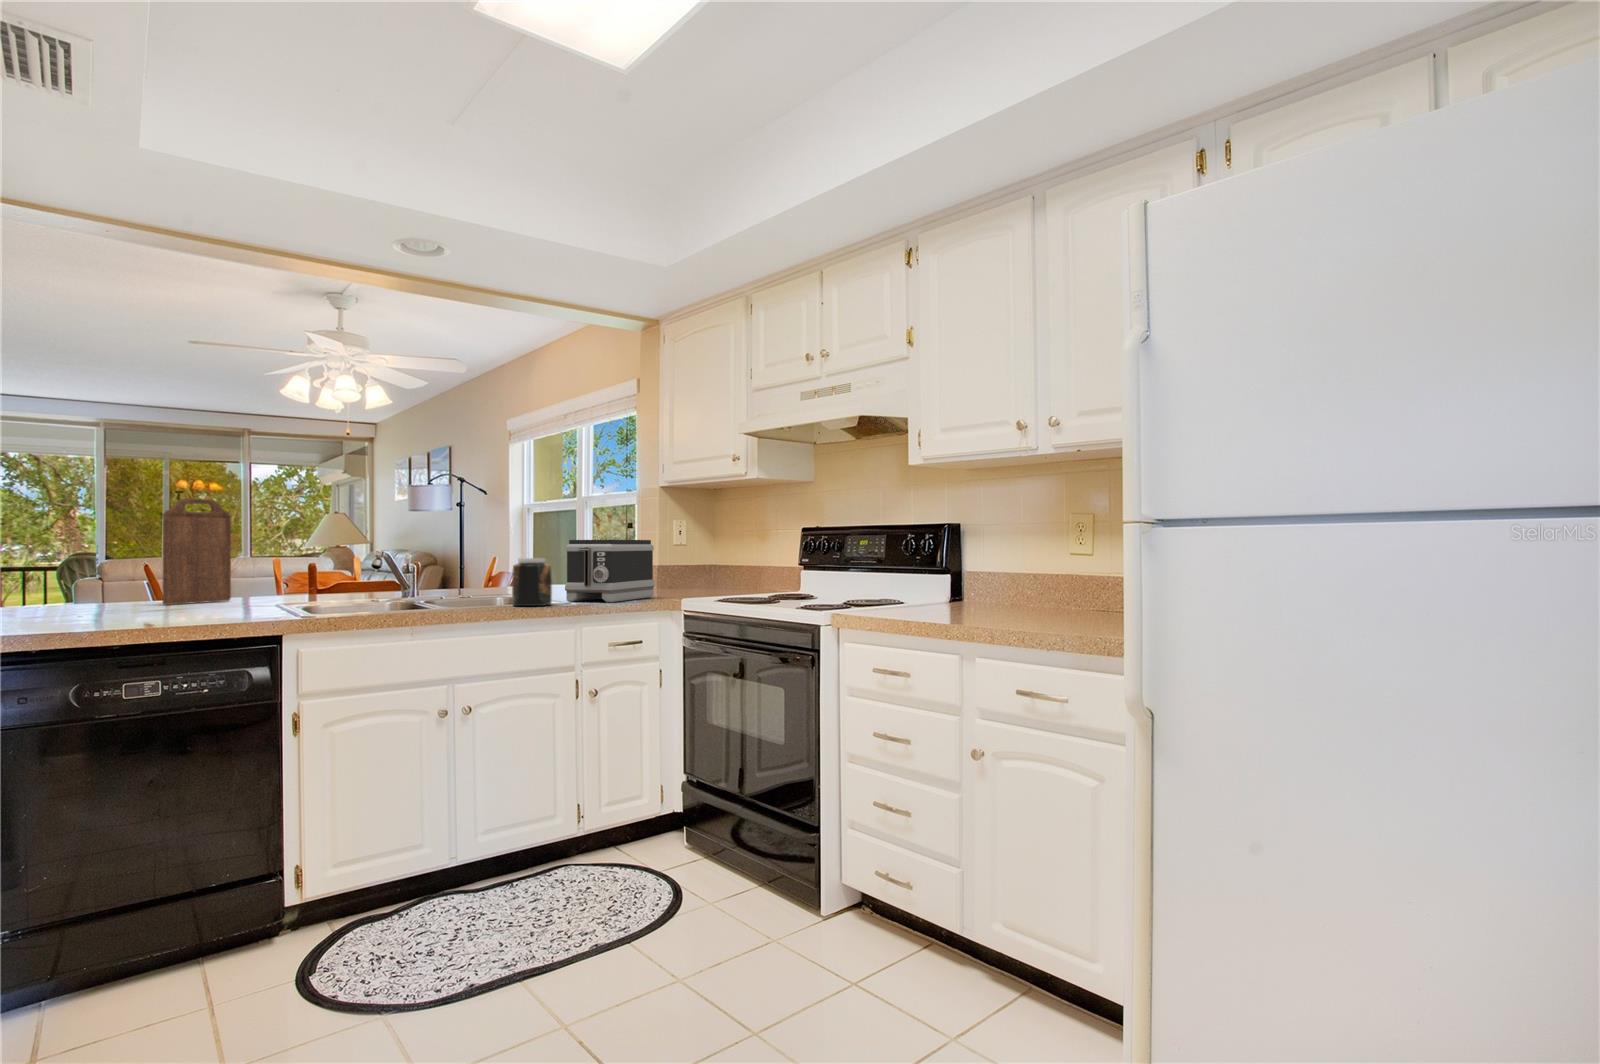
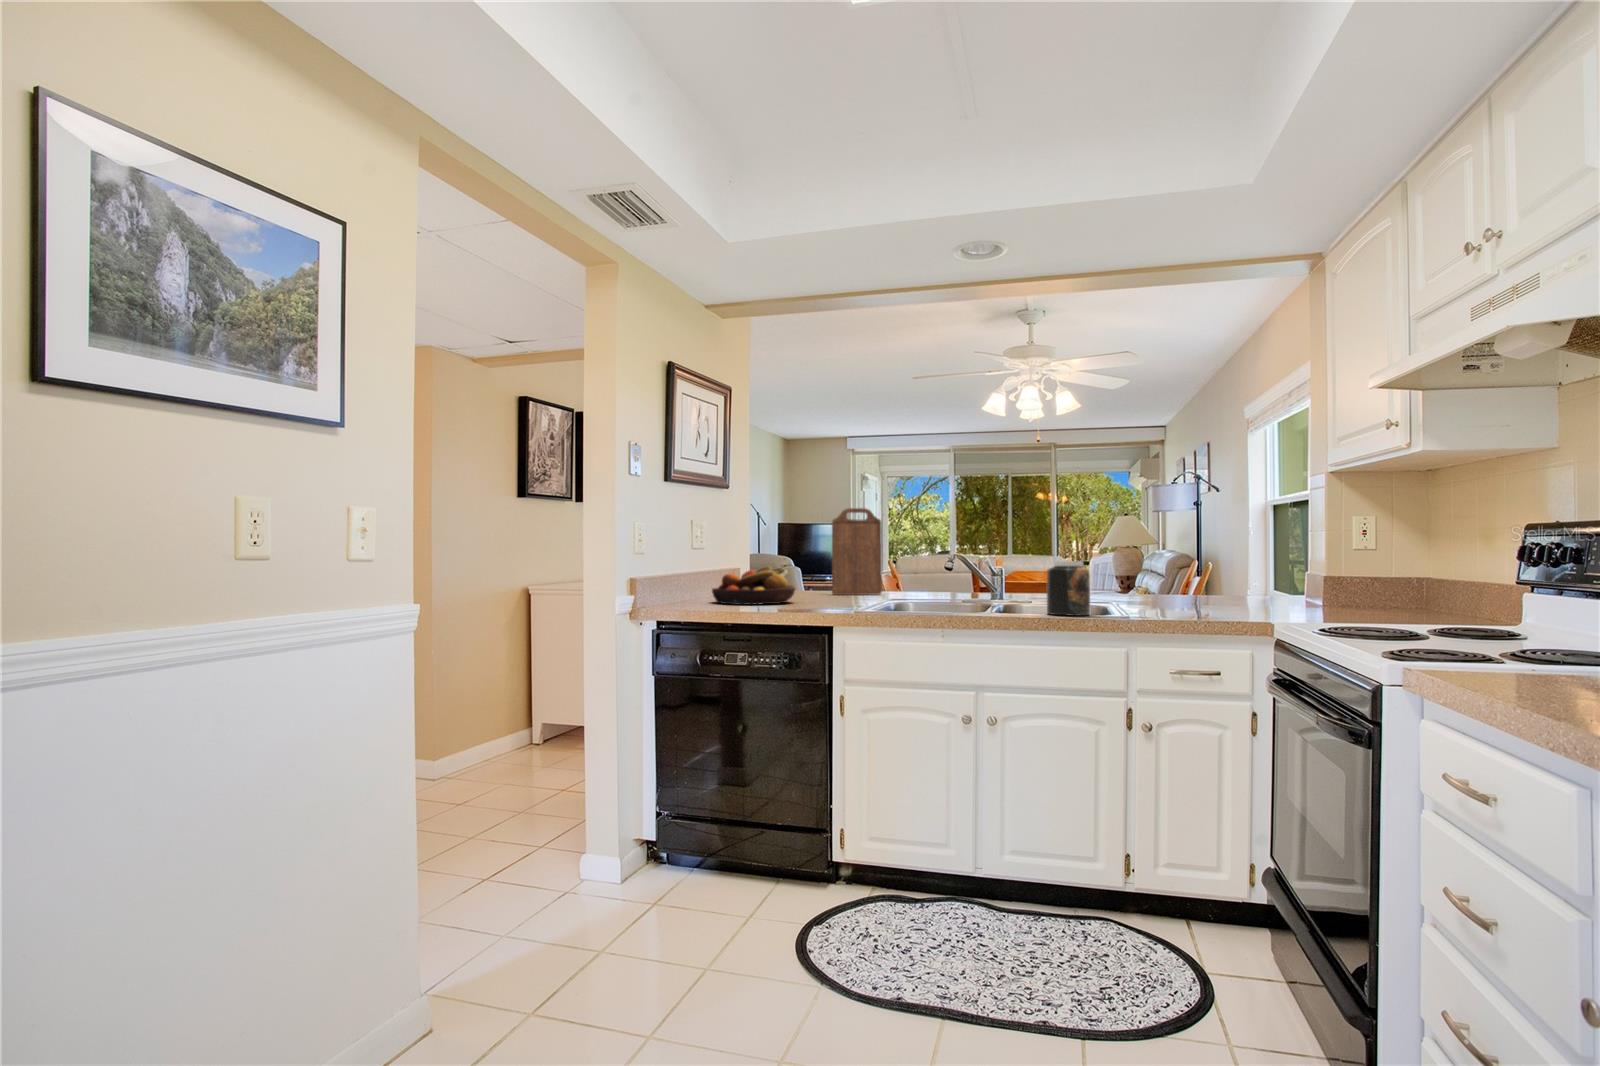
toaster: present [565,540,655,602] -> none [1124,540,1259,618]
fruit bowl: none [38,571,182,624] -> present [712,566,795,605]

